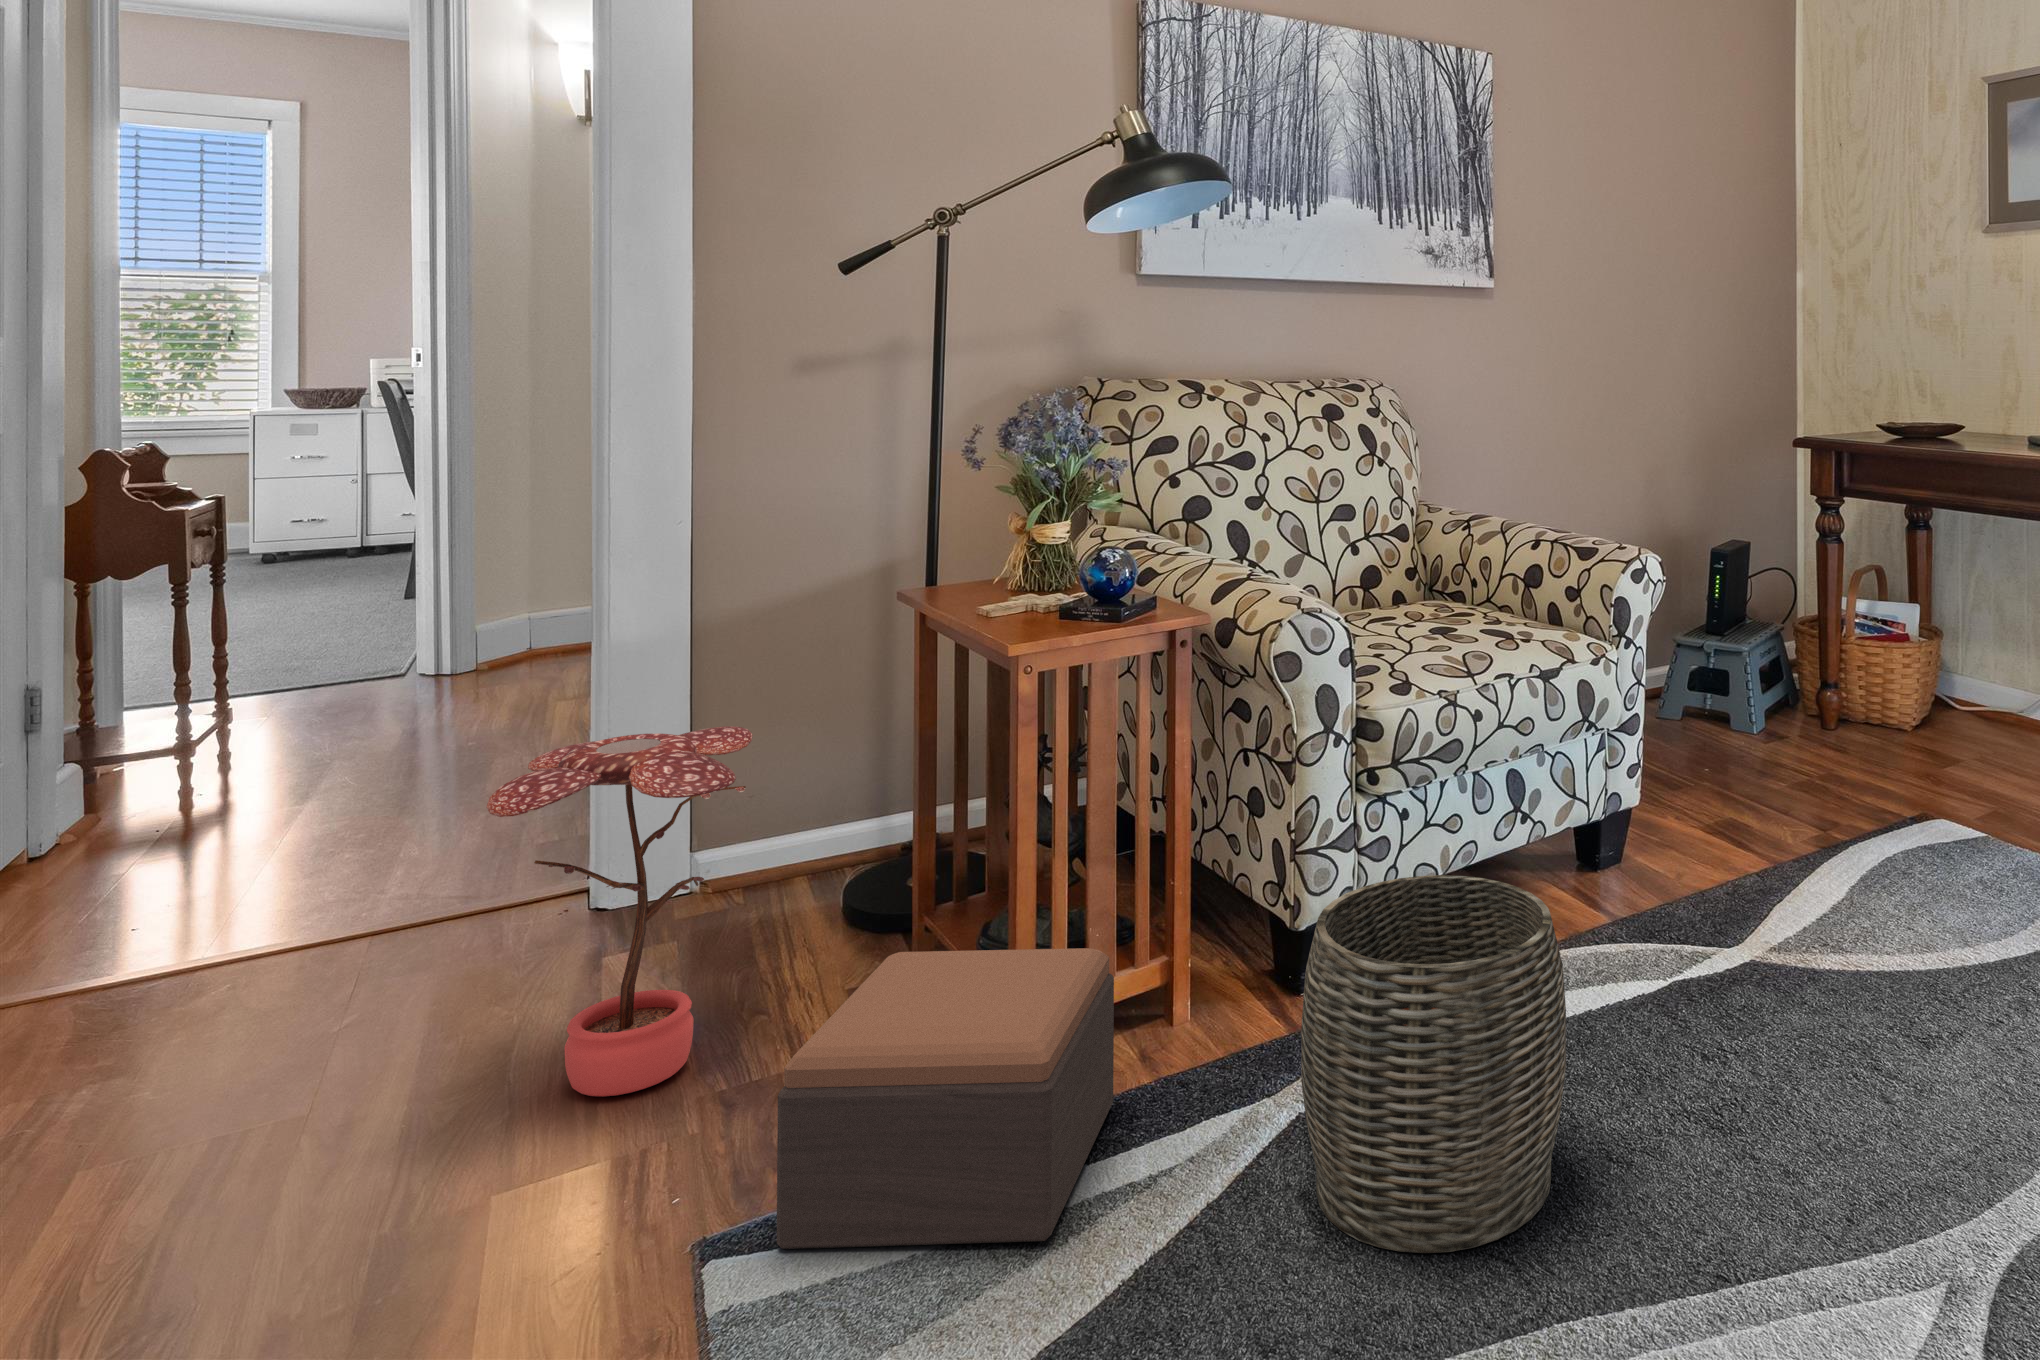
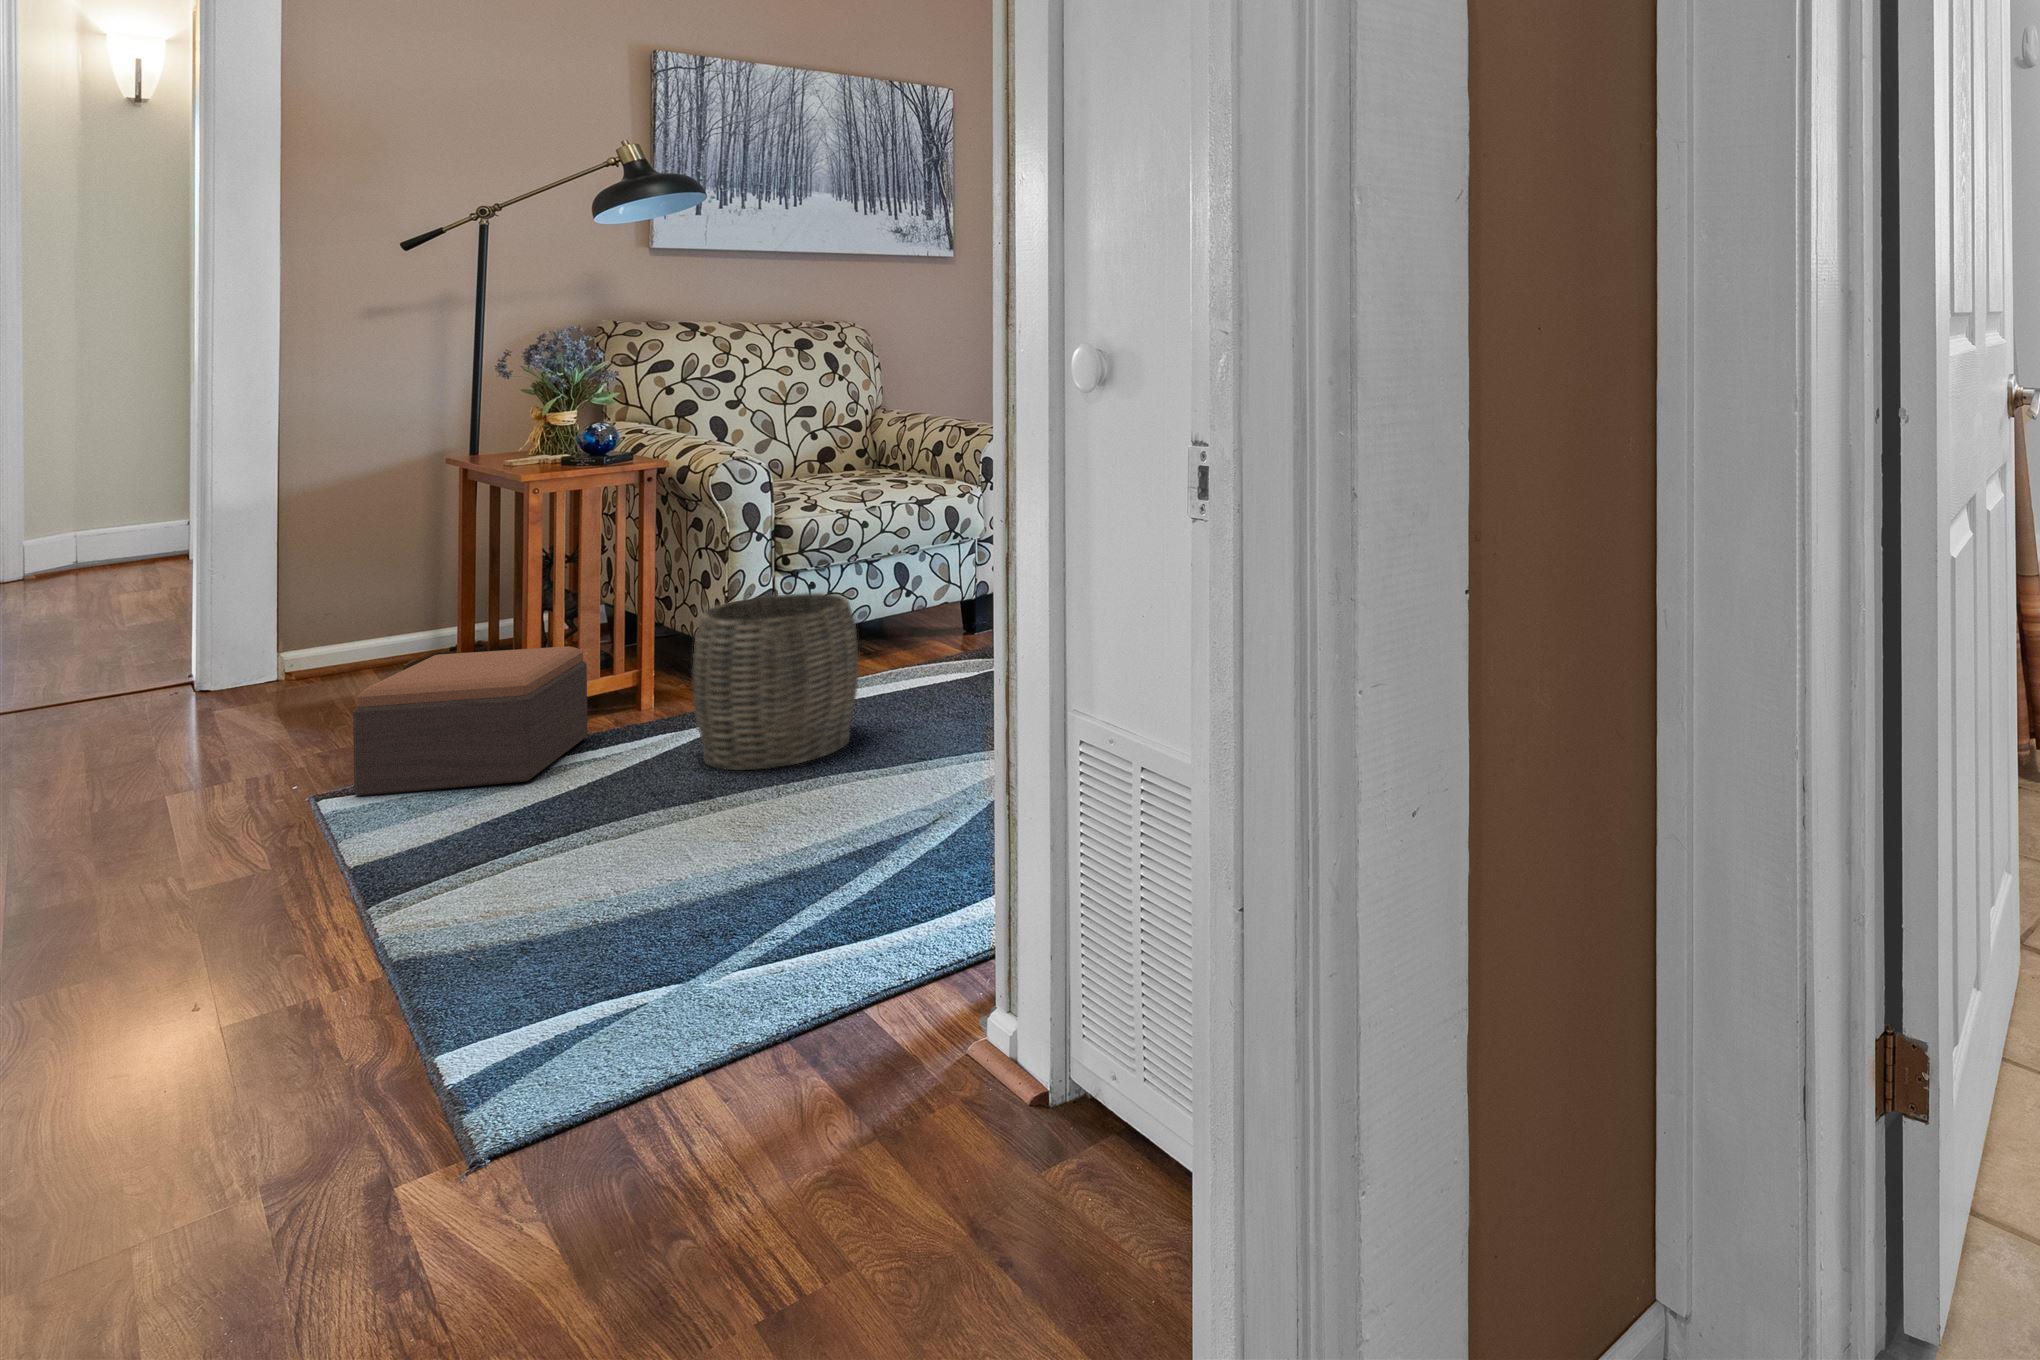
potted plant: present [487,726,753,1097] -> none [140,540,334,757]

